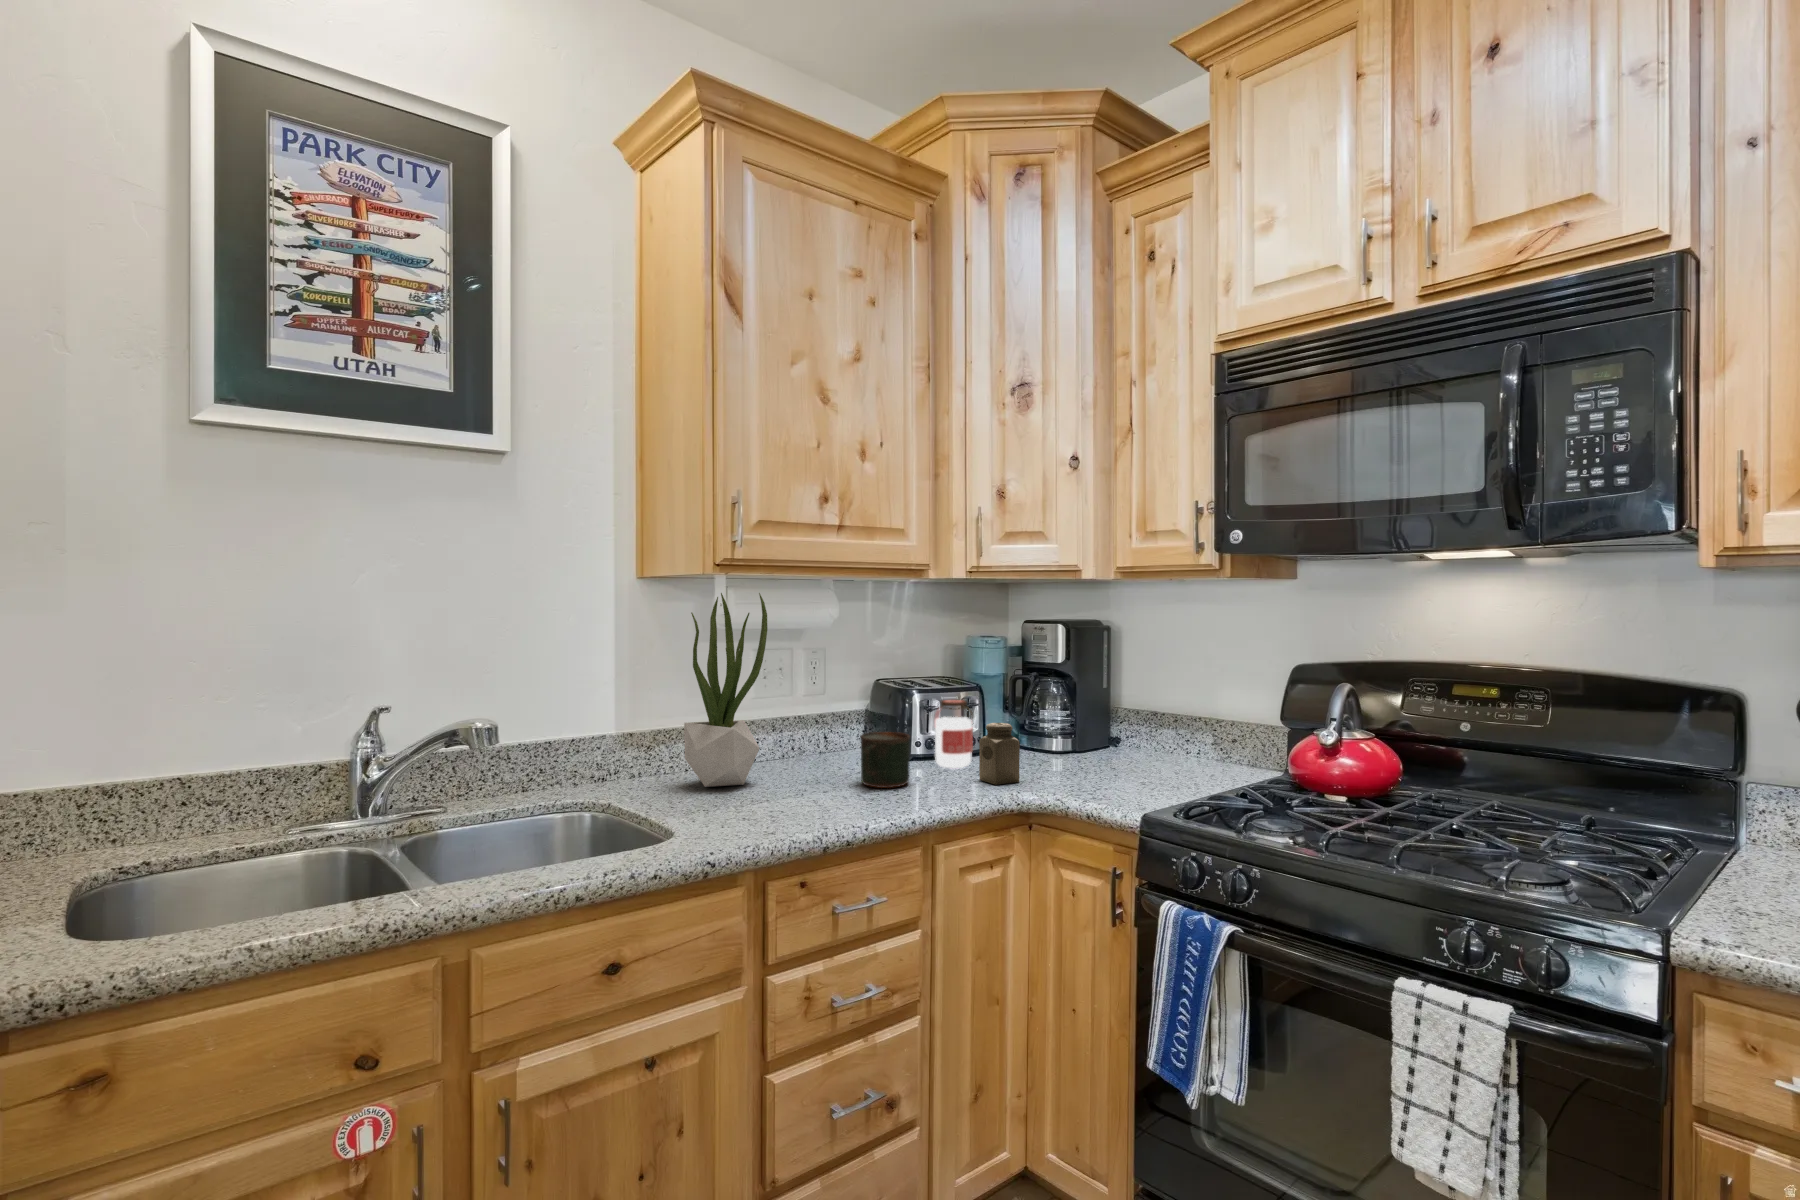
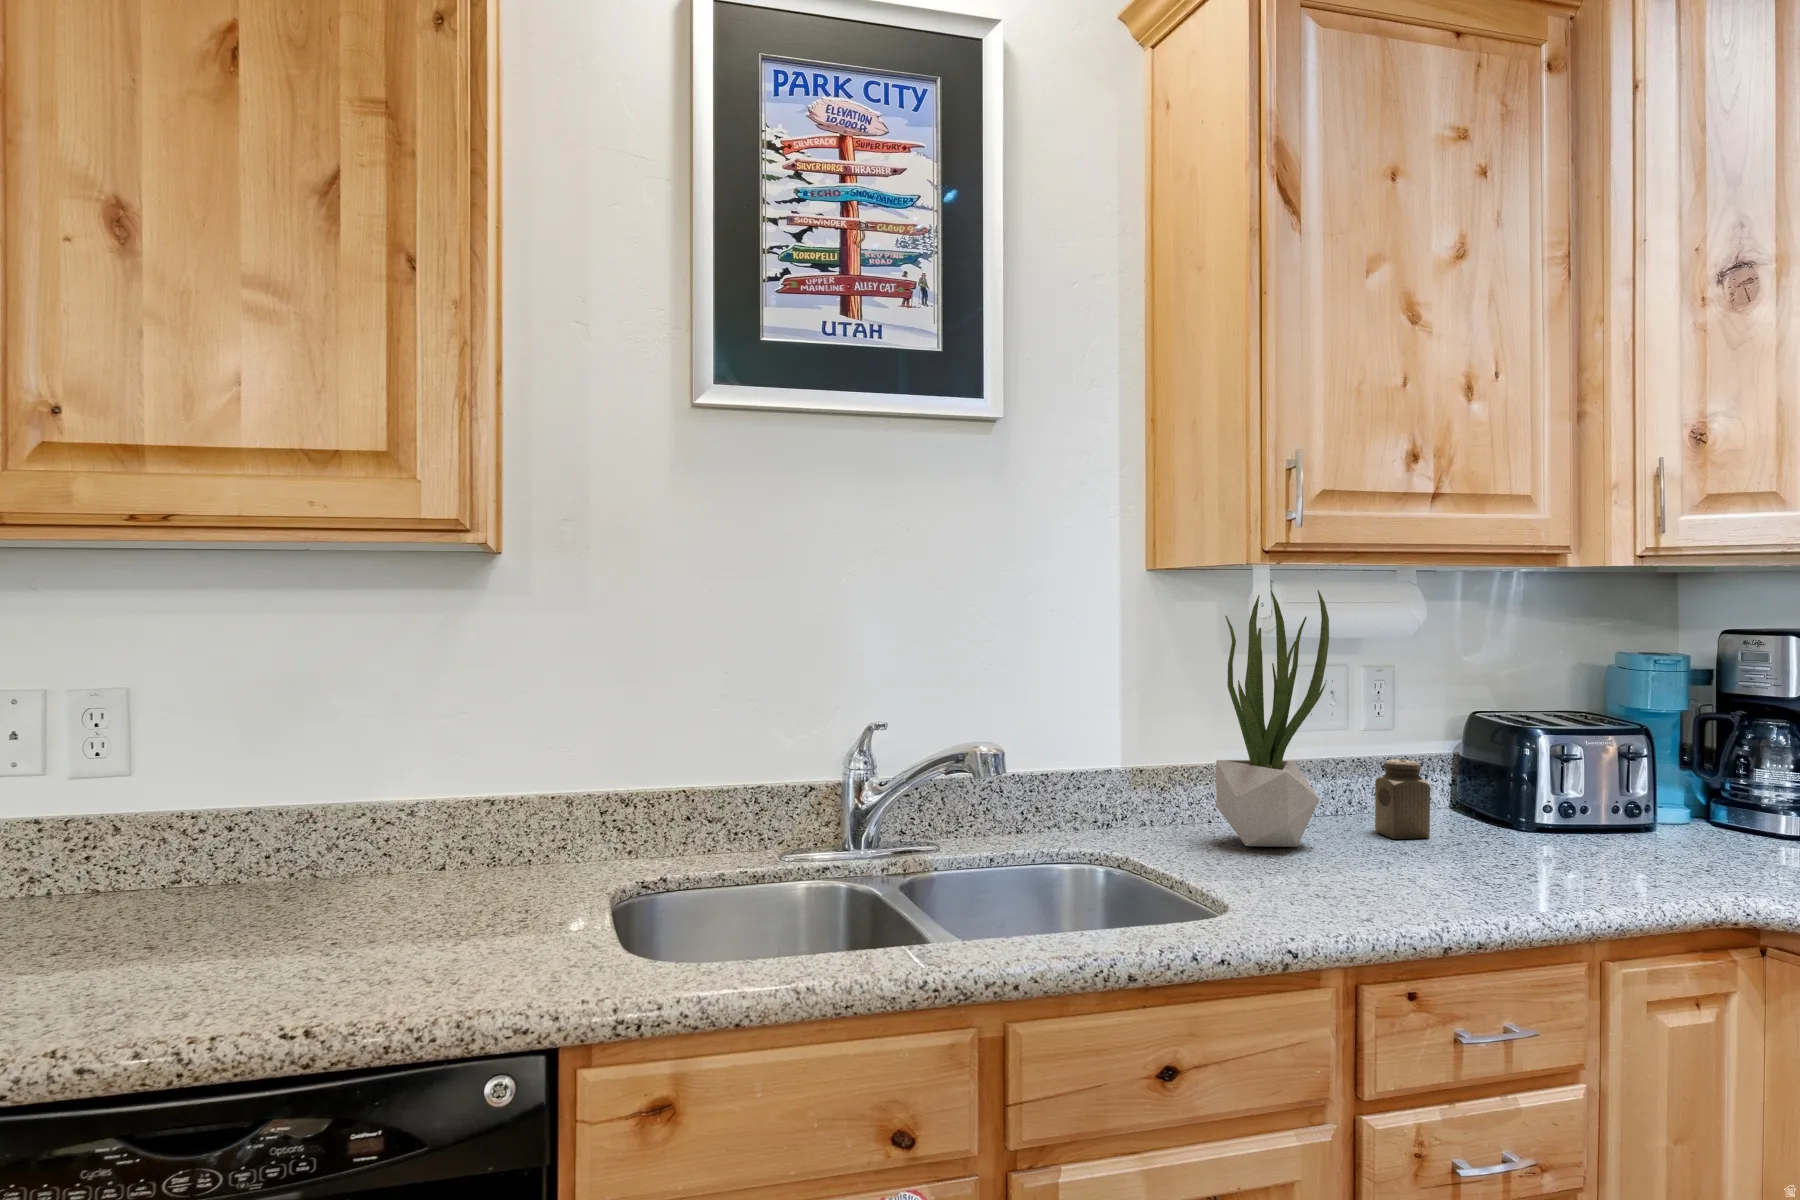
jar: present [934,700,973,769] -> none [1578,746,1646,850]
salt shaker: present [979,723,1020,785] -> present [1375,759,1430,839]
mug: present [860,732,910,788] -> none [1469,788,1550,868]

